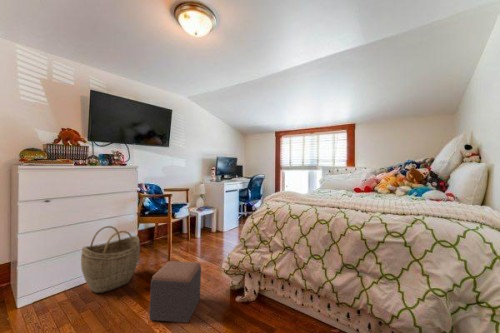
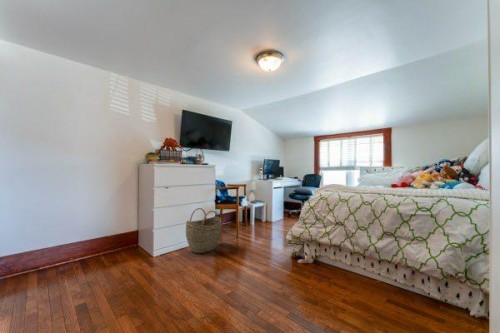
footstool: present [149,261,201,323] -> none [241,232,272,272]

